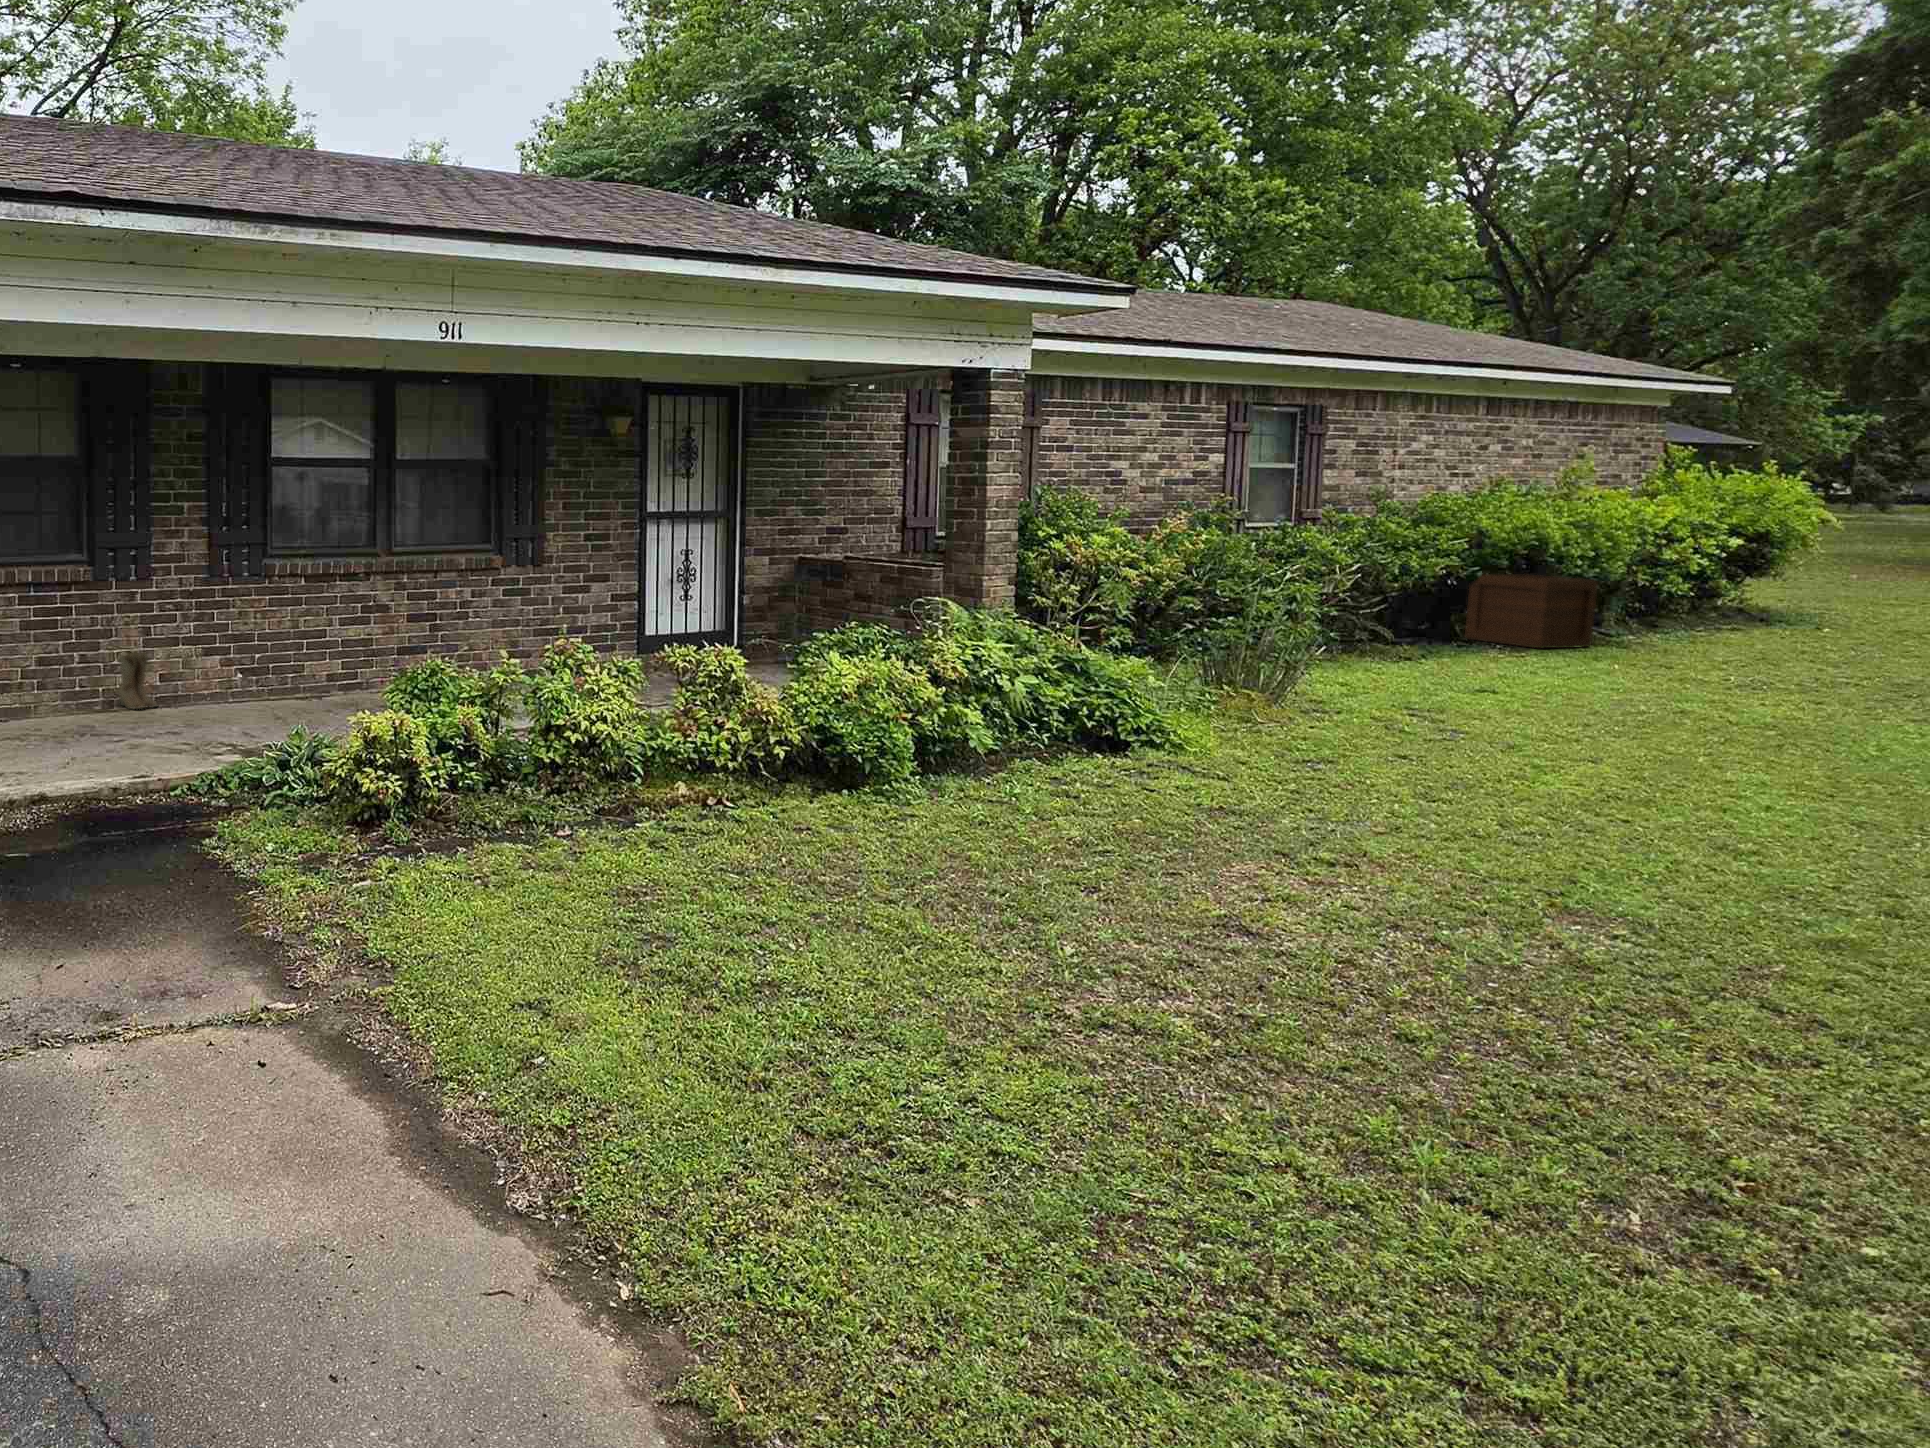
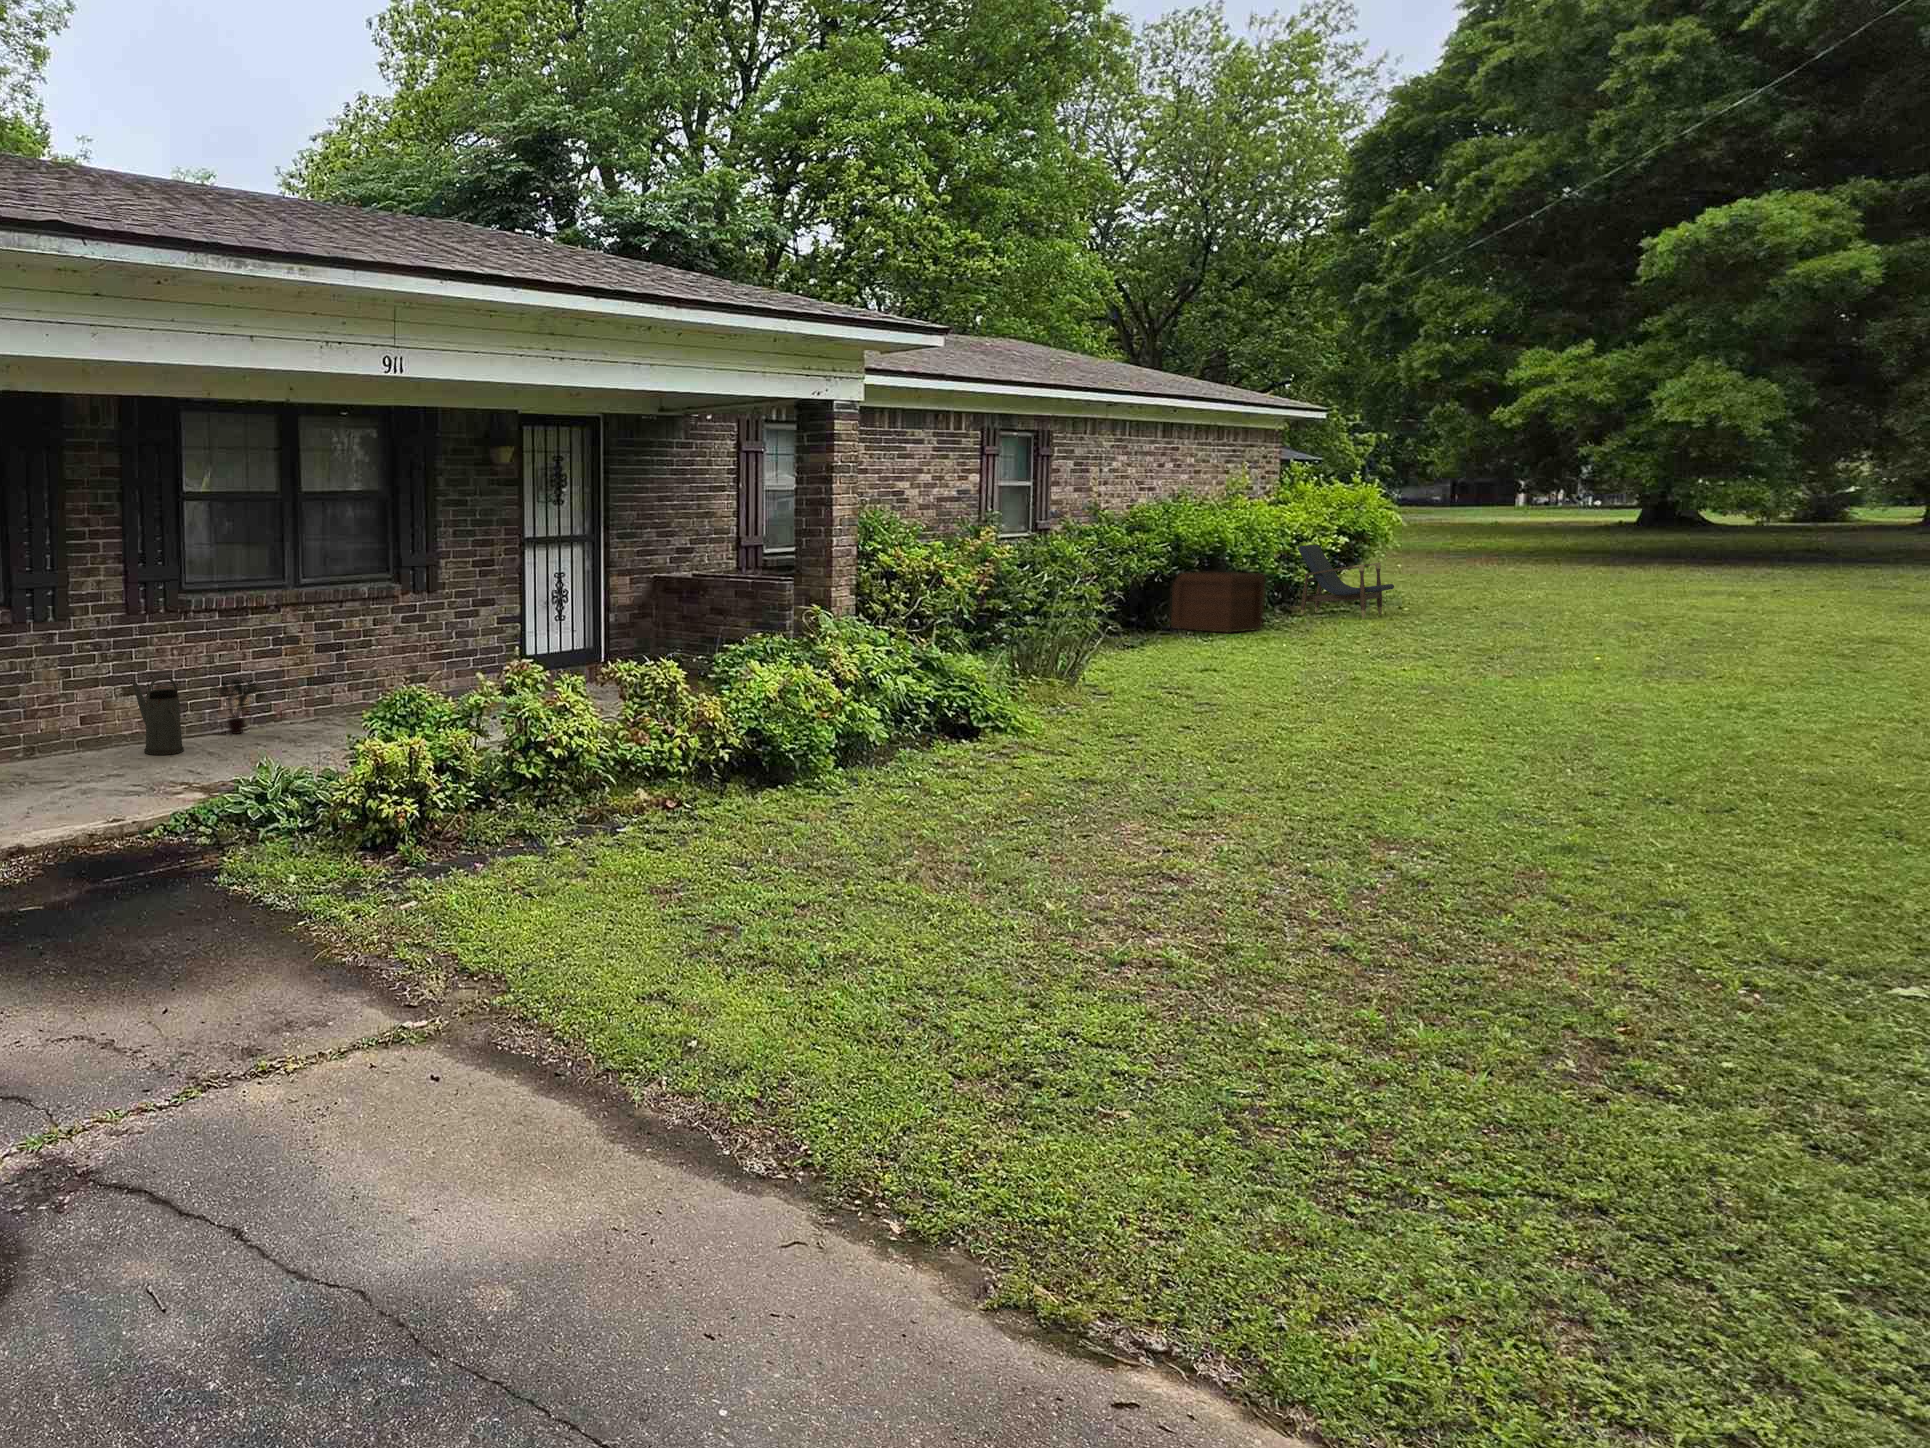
lounge chair: none [1658,547,1798,640] -> present [1298,545,1394,618]
watering can: none [222,632,261,709] -> present [132,676,184,755]
potted plant: none [299,635,354,692] -> present [213,679,265,734]
boots: present [119,652,157,709] -> none [31,702,78,763]

